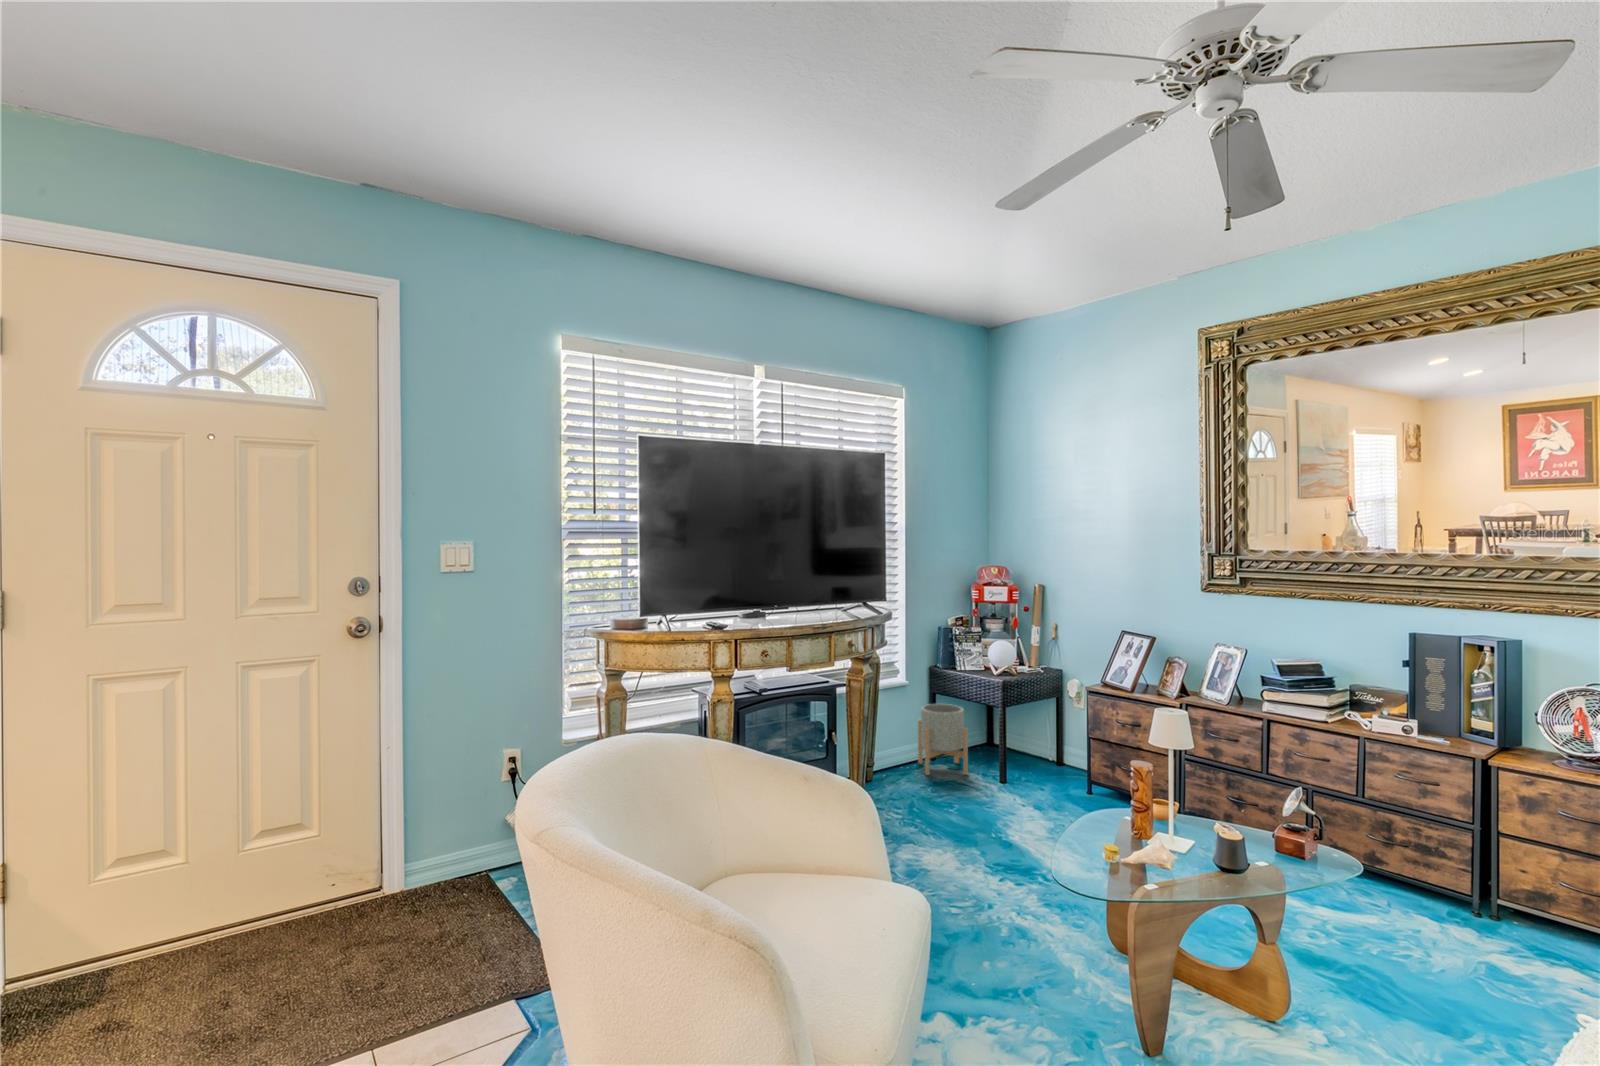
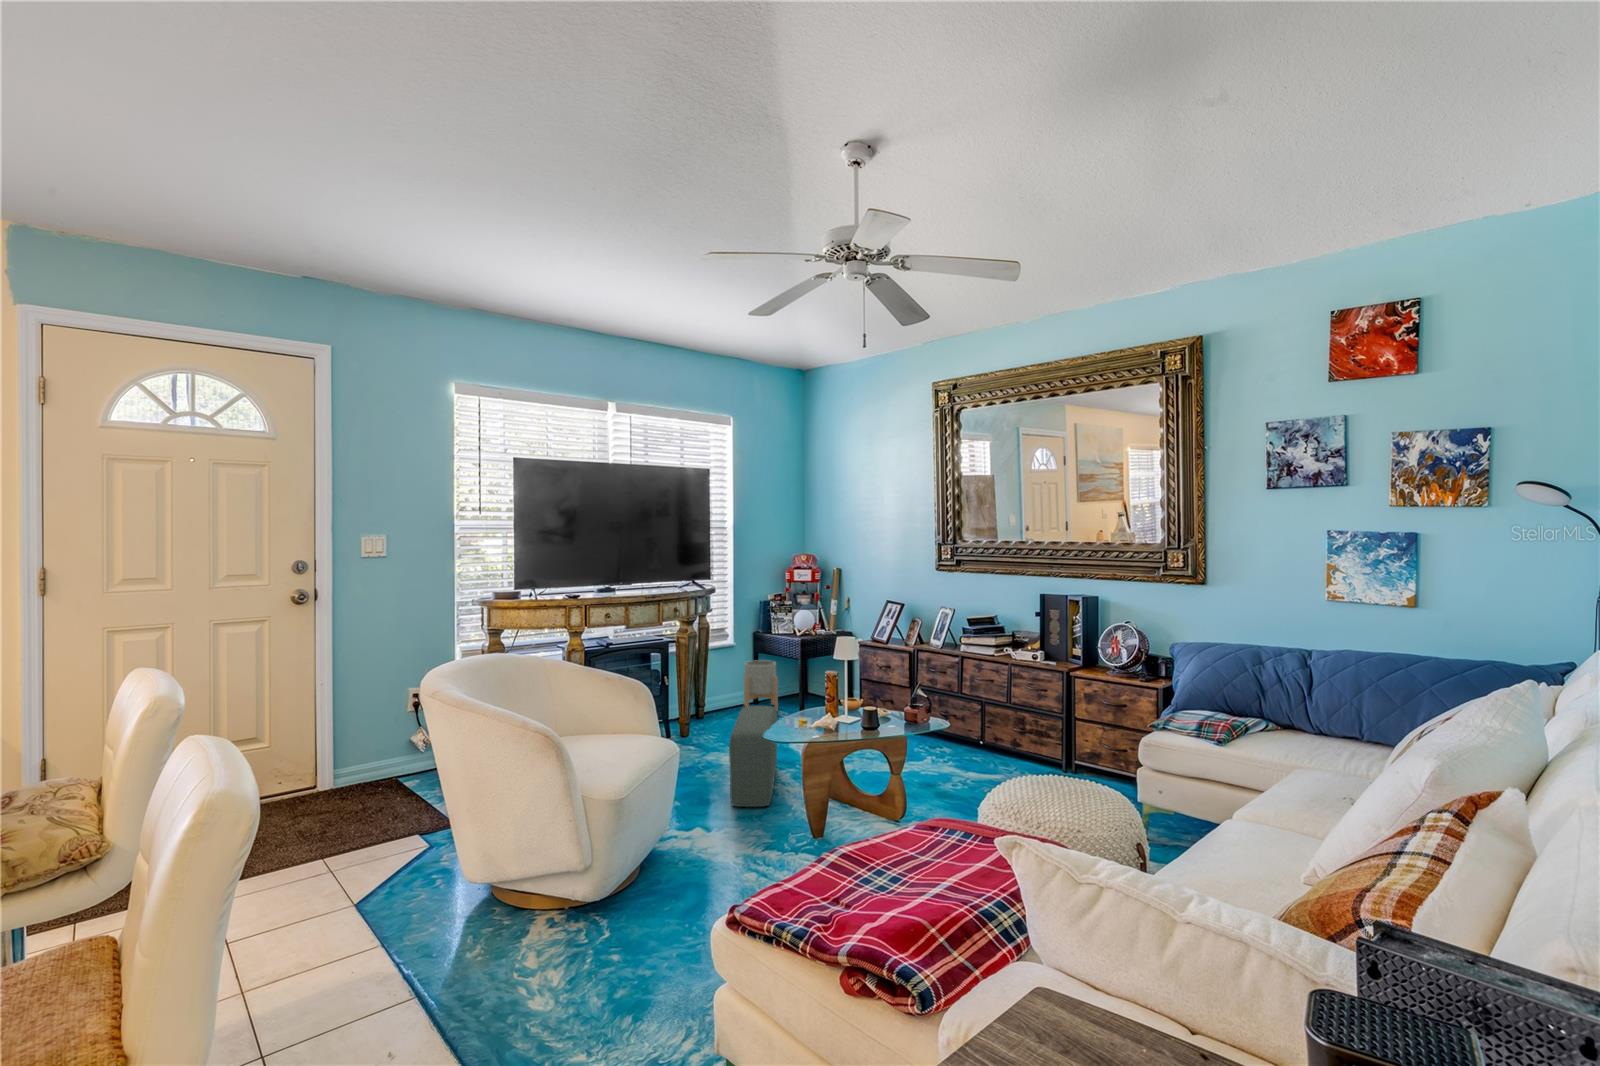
pouf: none [956,790,1038,970] -> present [729,706,777,807]

